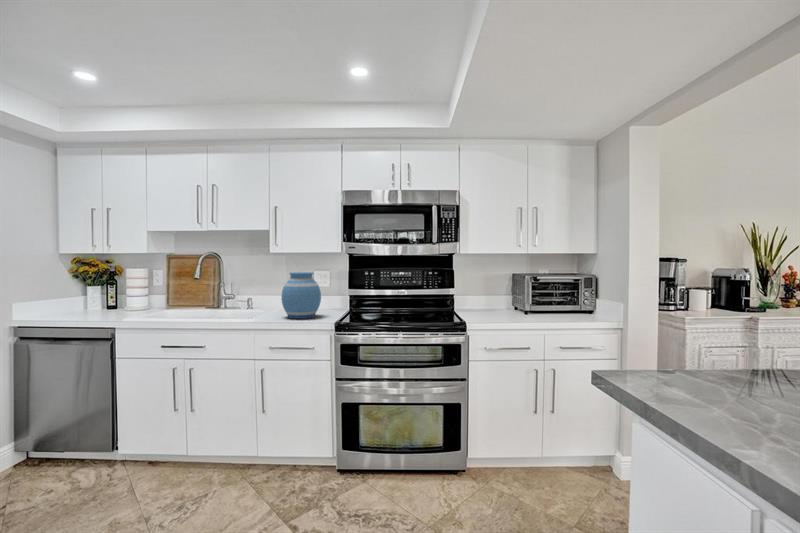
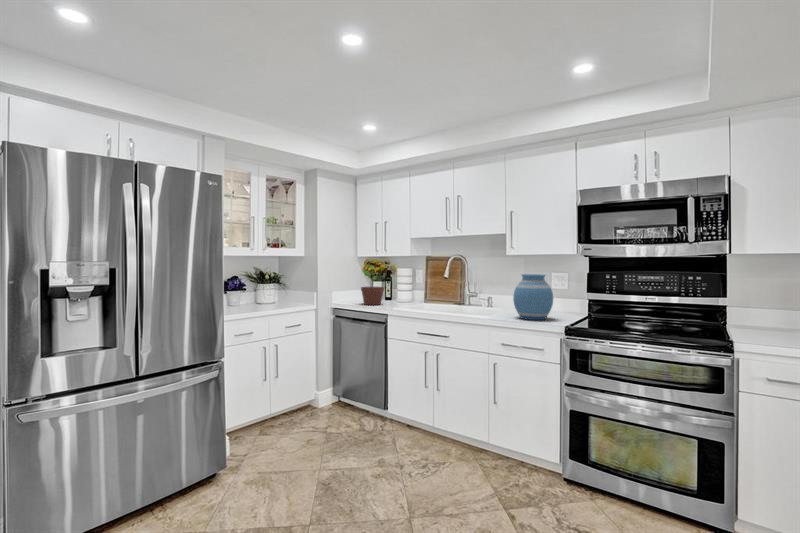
potted plant: none [67,265,107,318] -> present [361,265,384,305]

